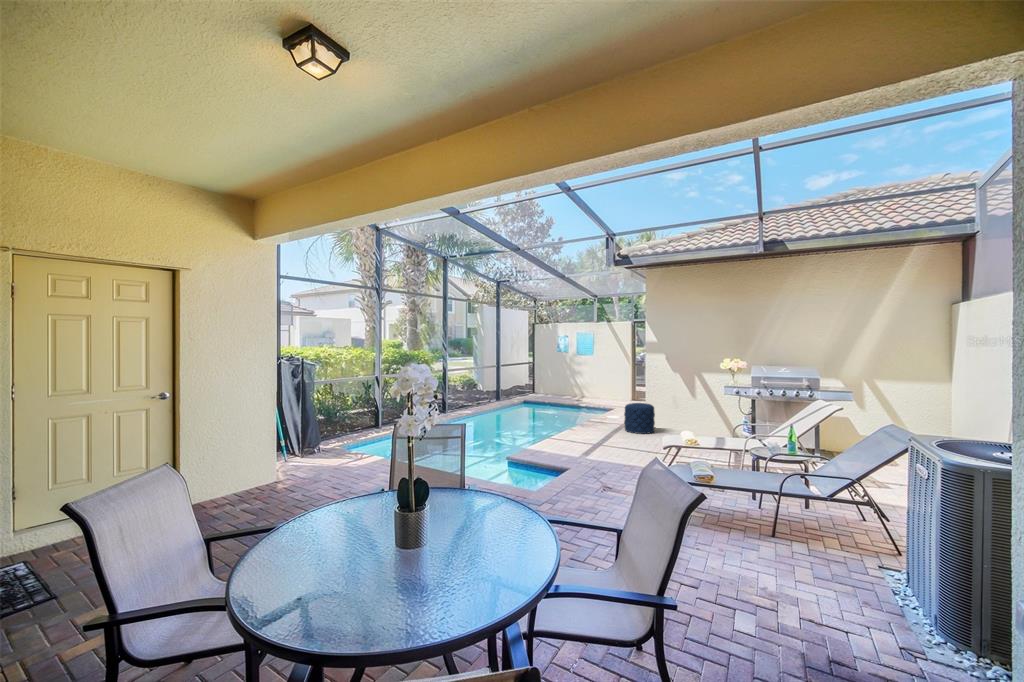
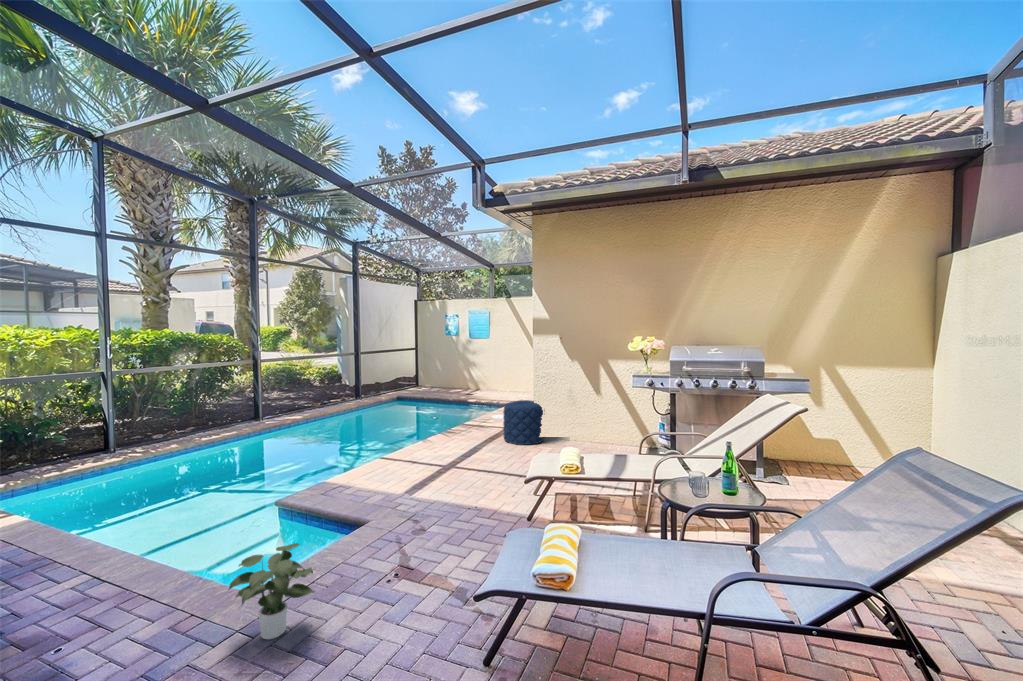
potted plant: none [549,461,585,501] -> present [229,543,315,639]

